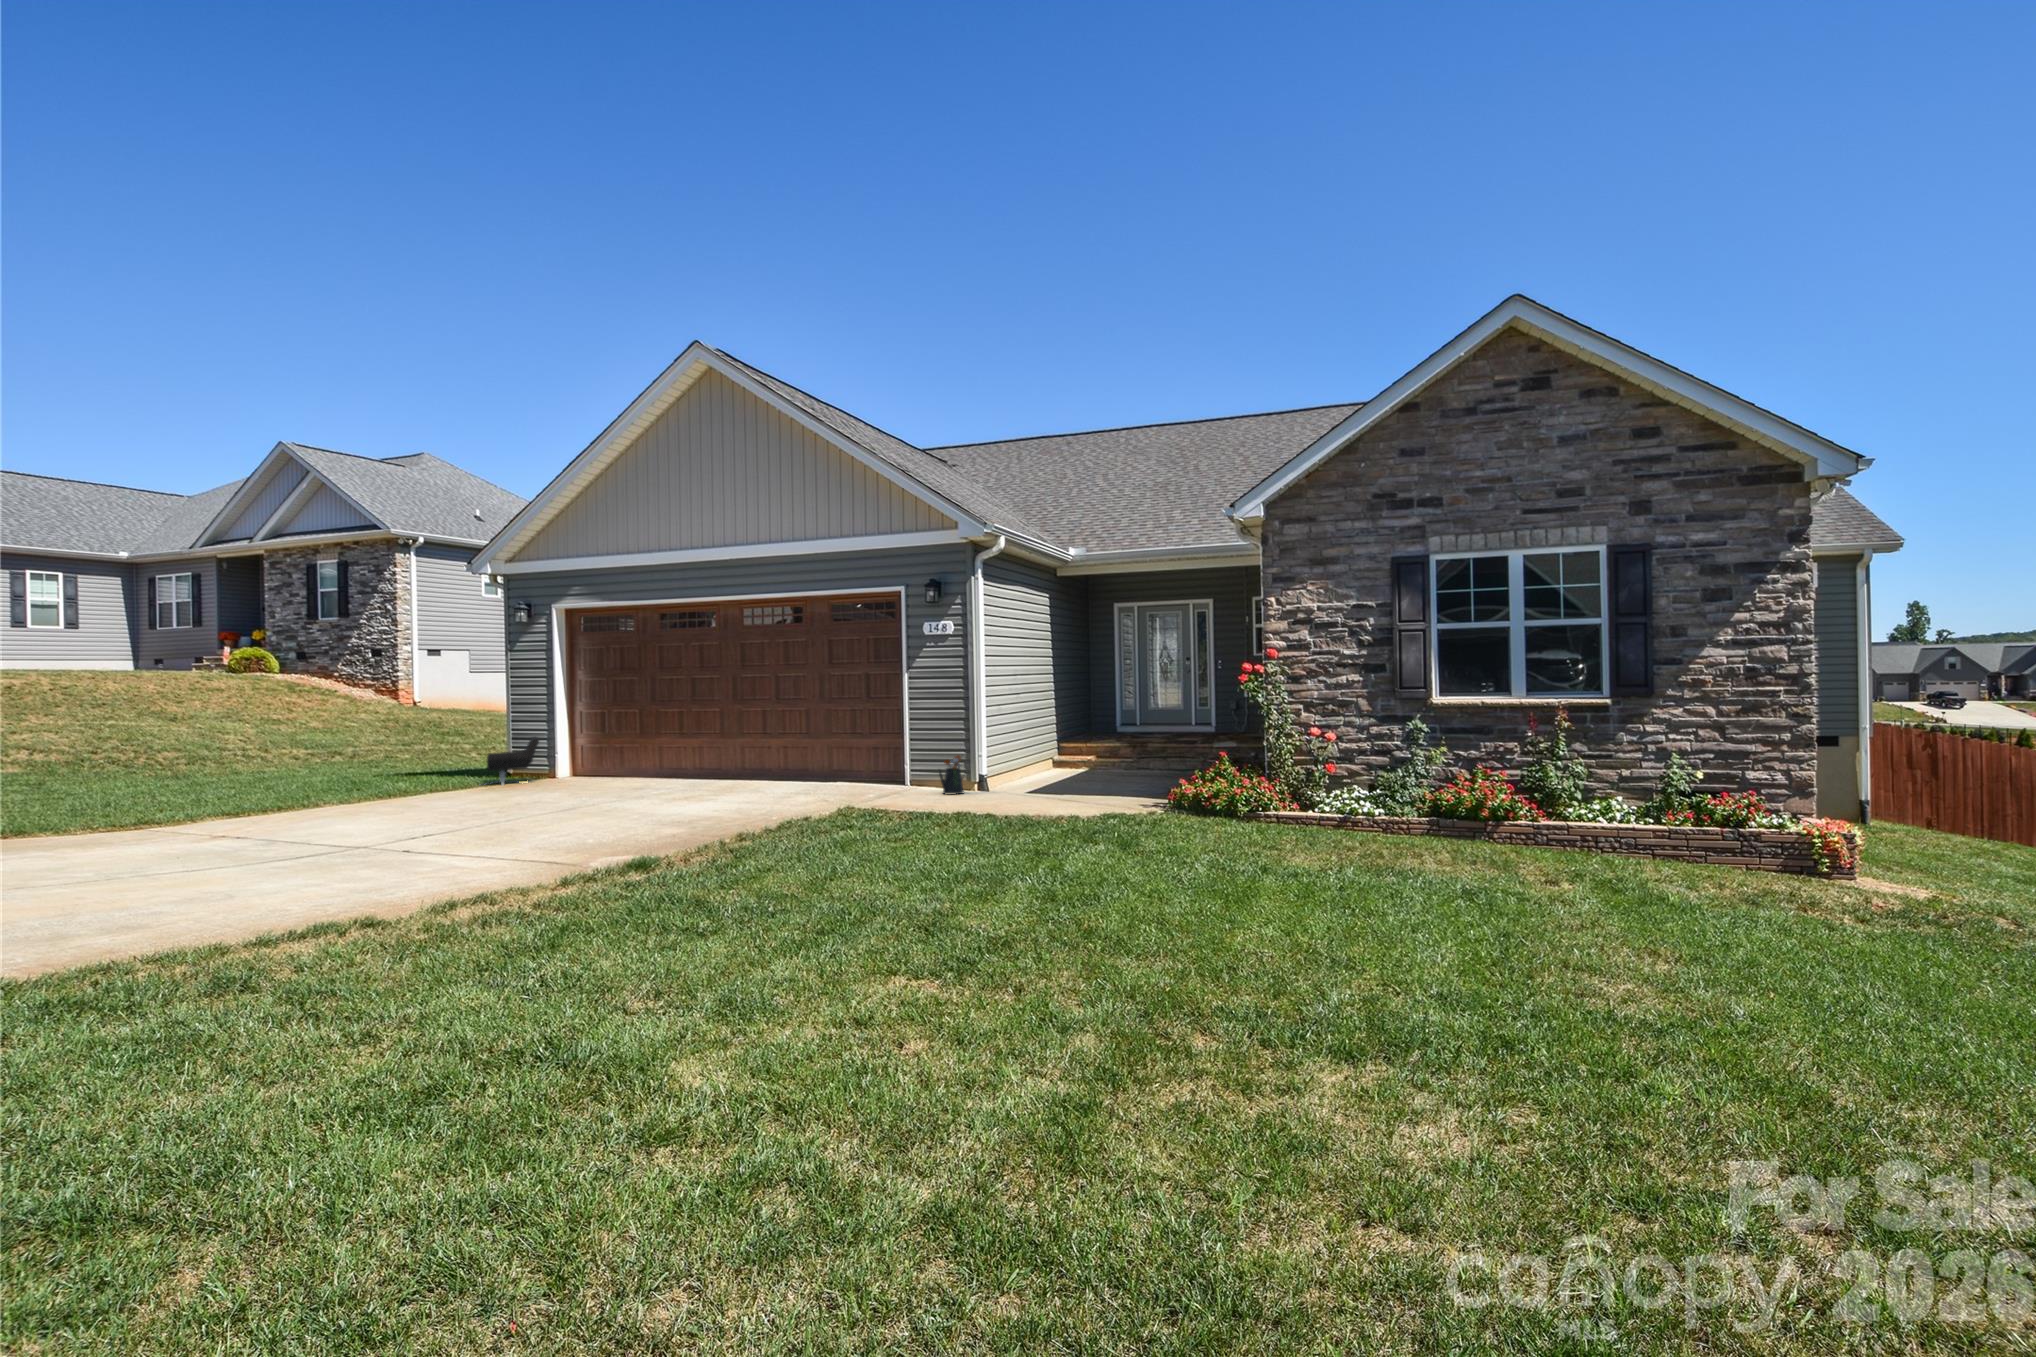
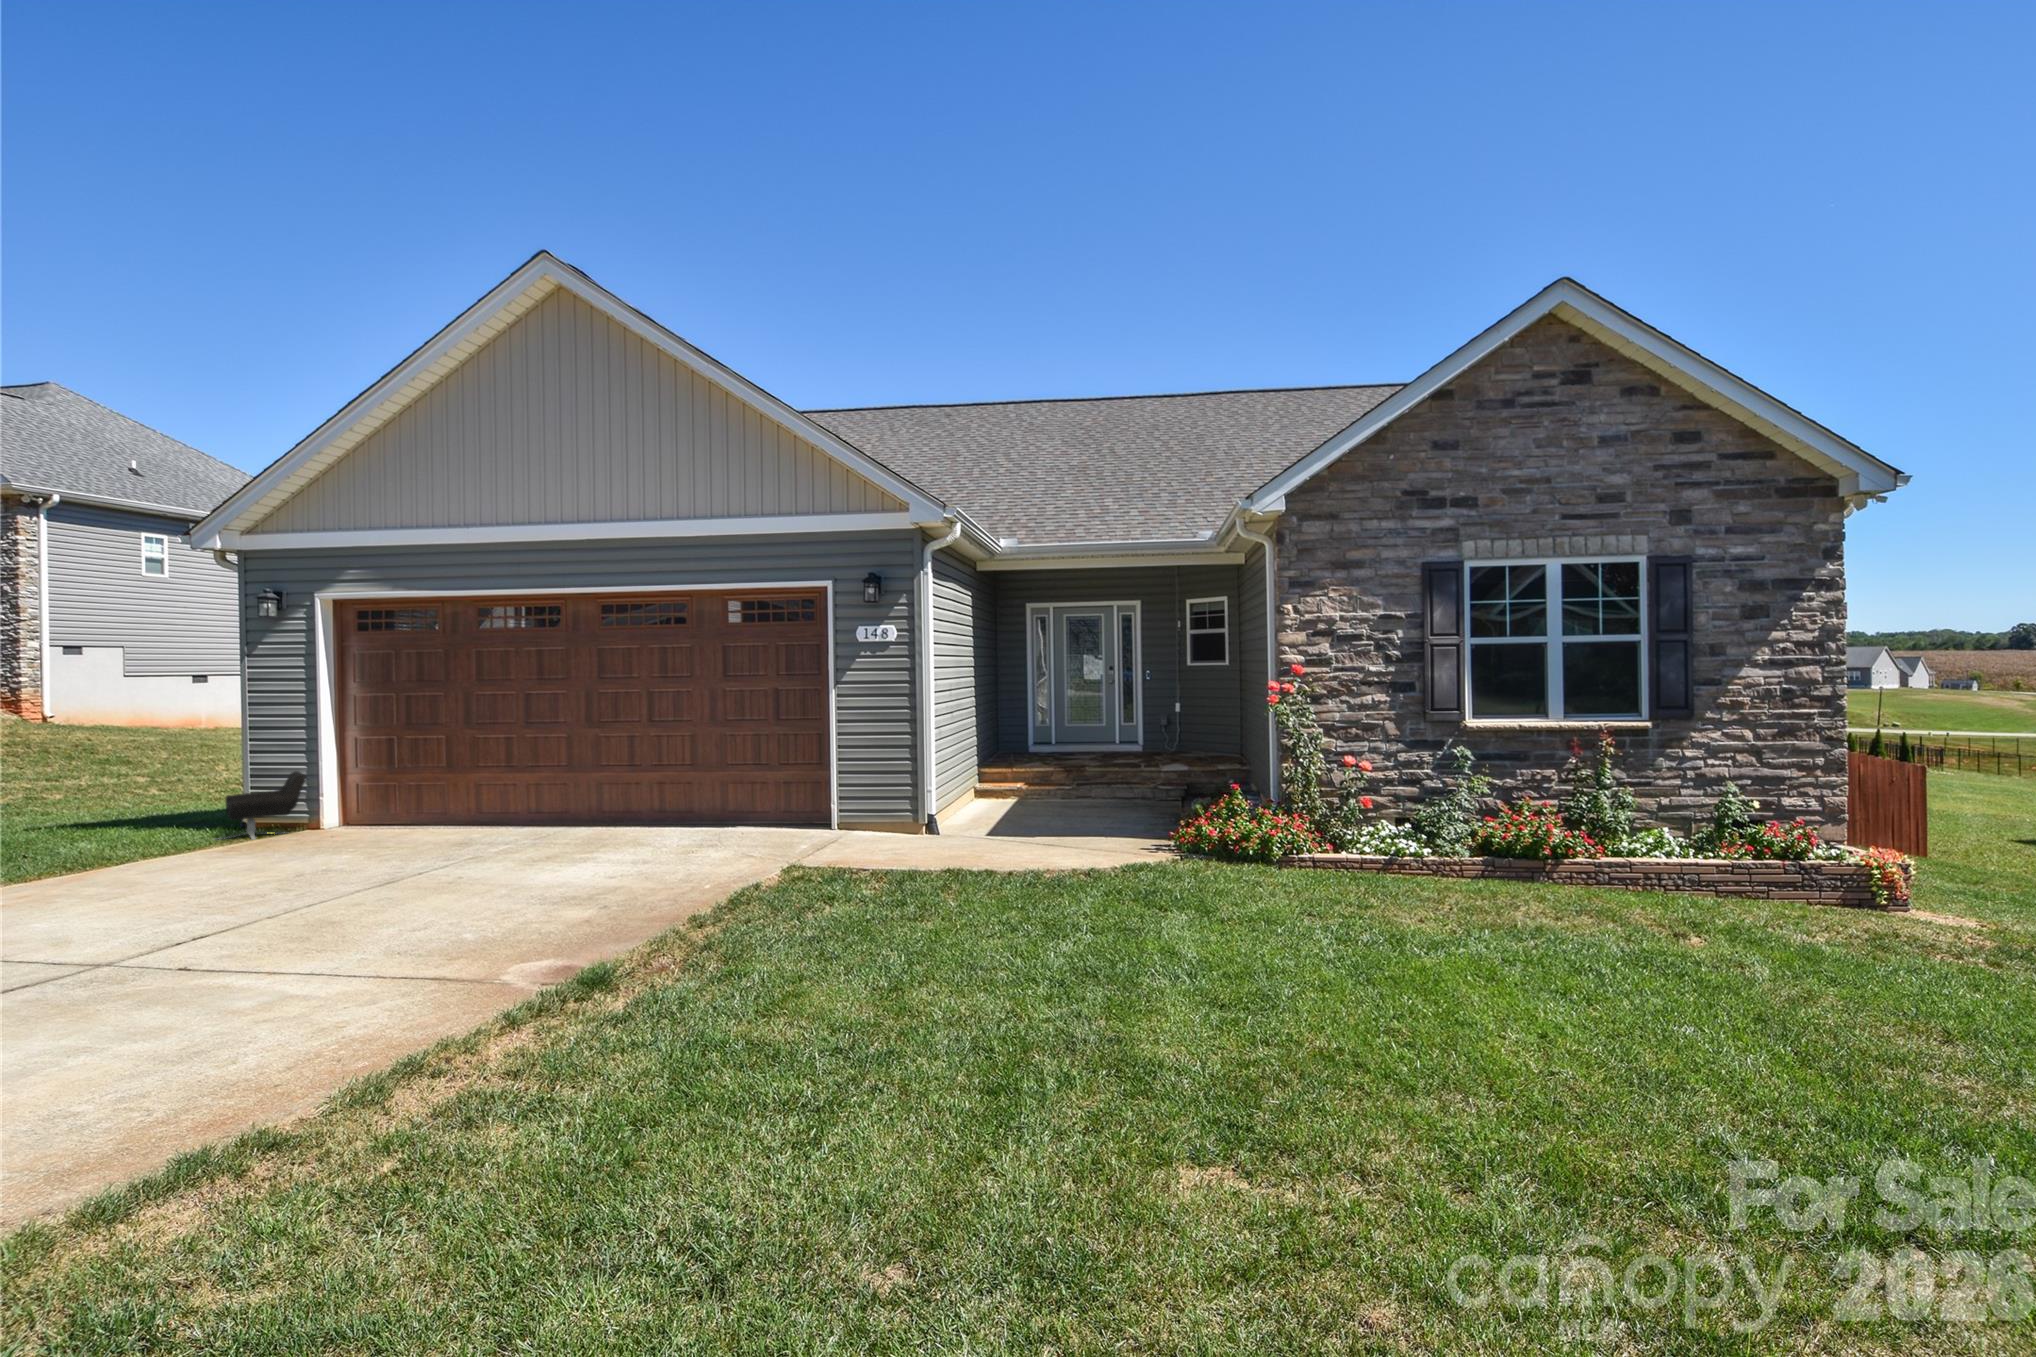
watering can: present [939,755,964,795] -> none [881,789,910,838]

